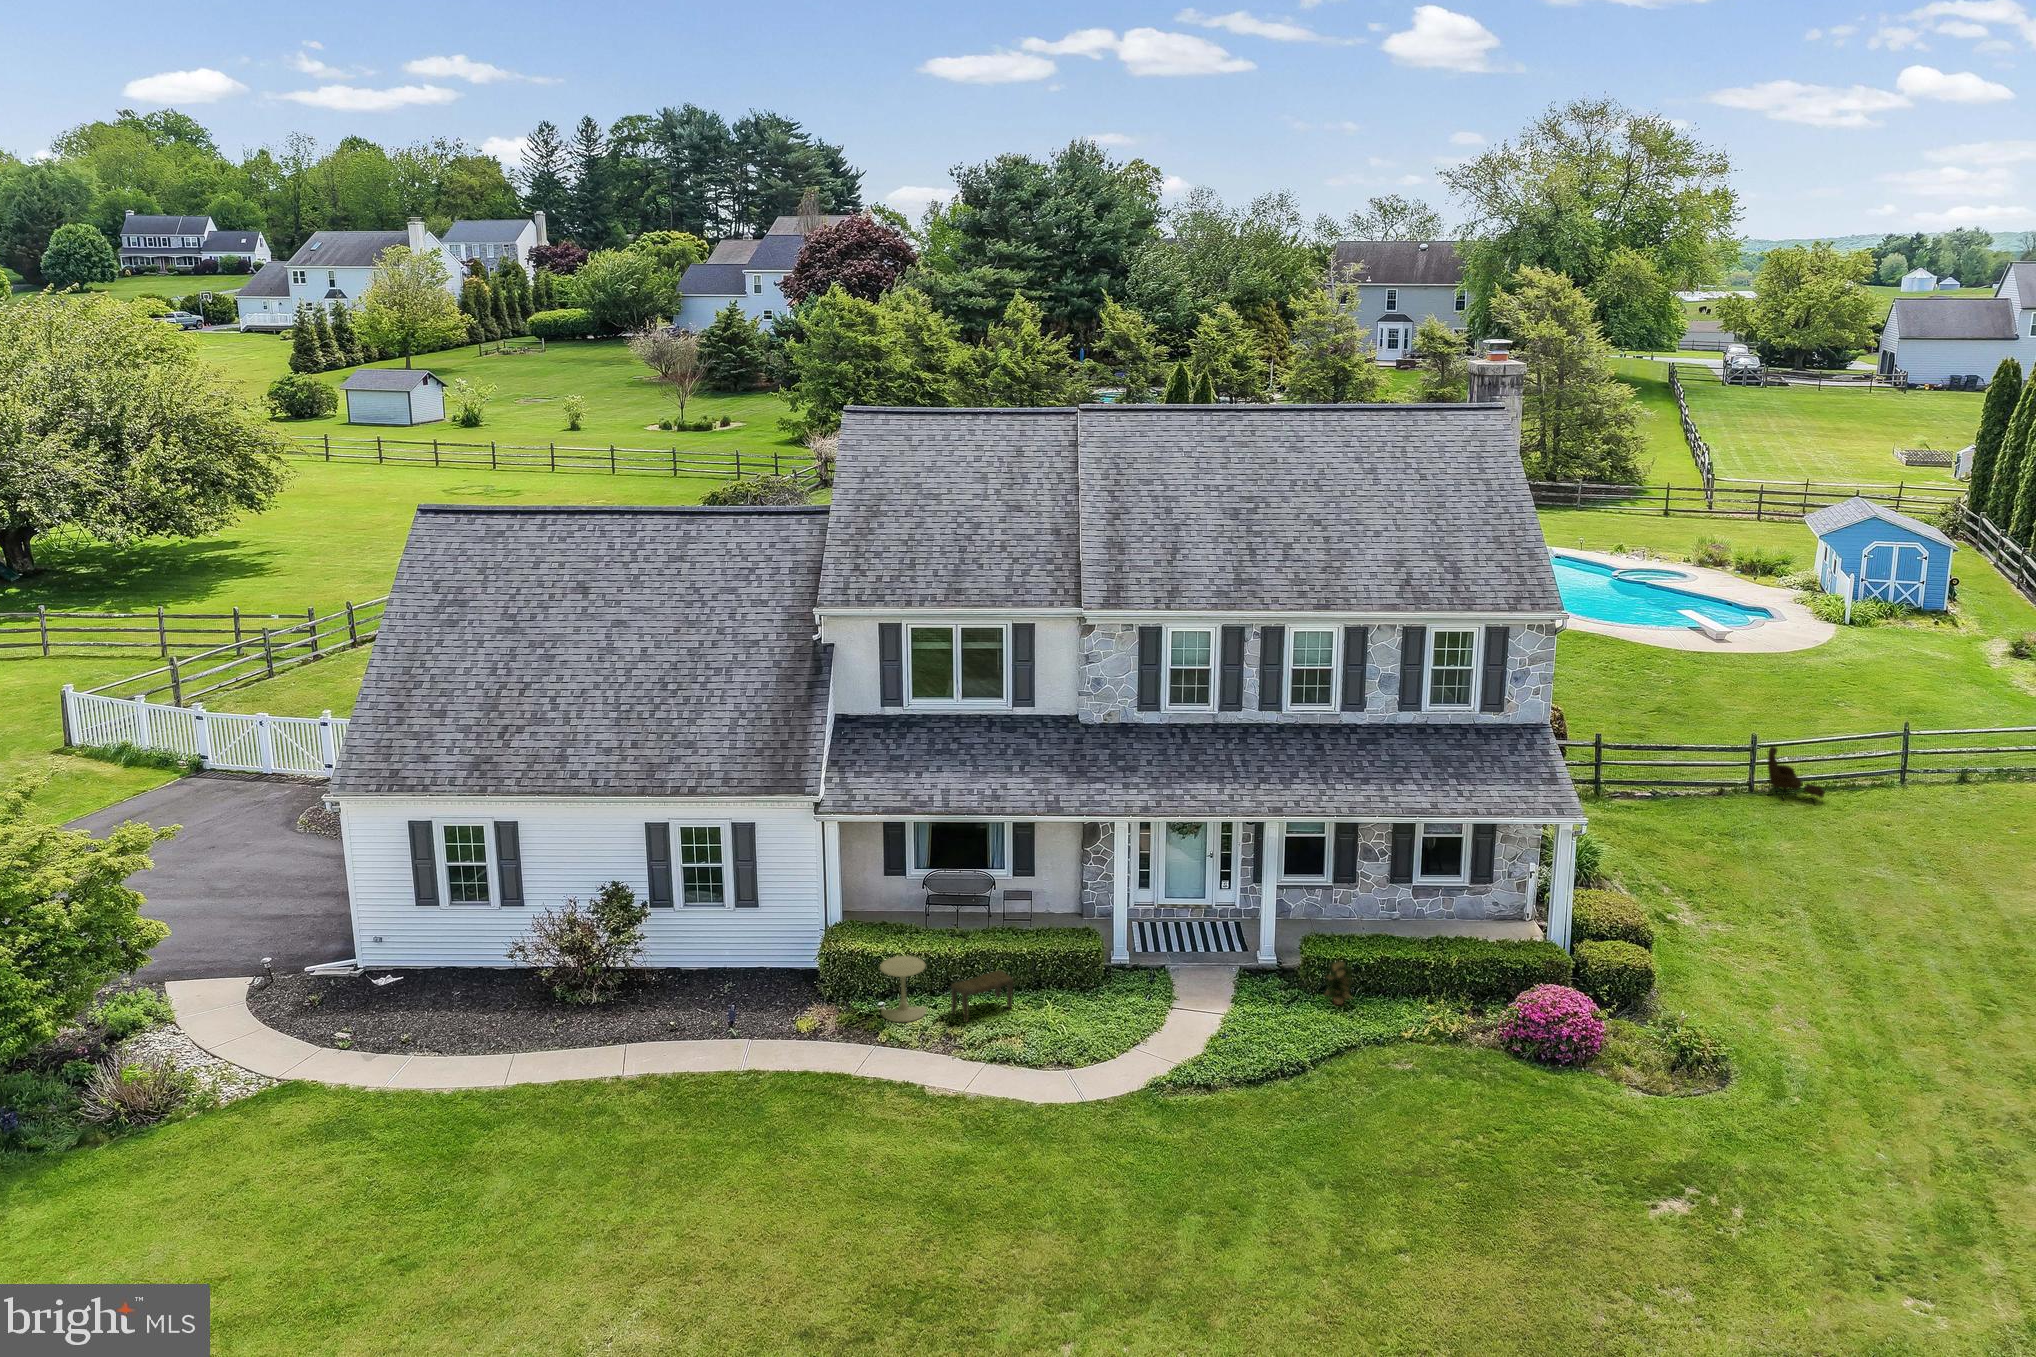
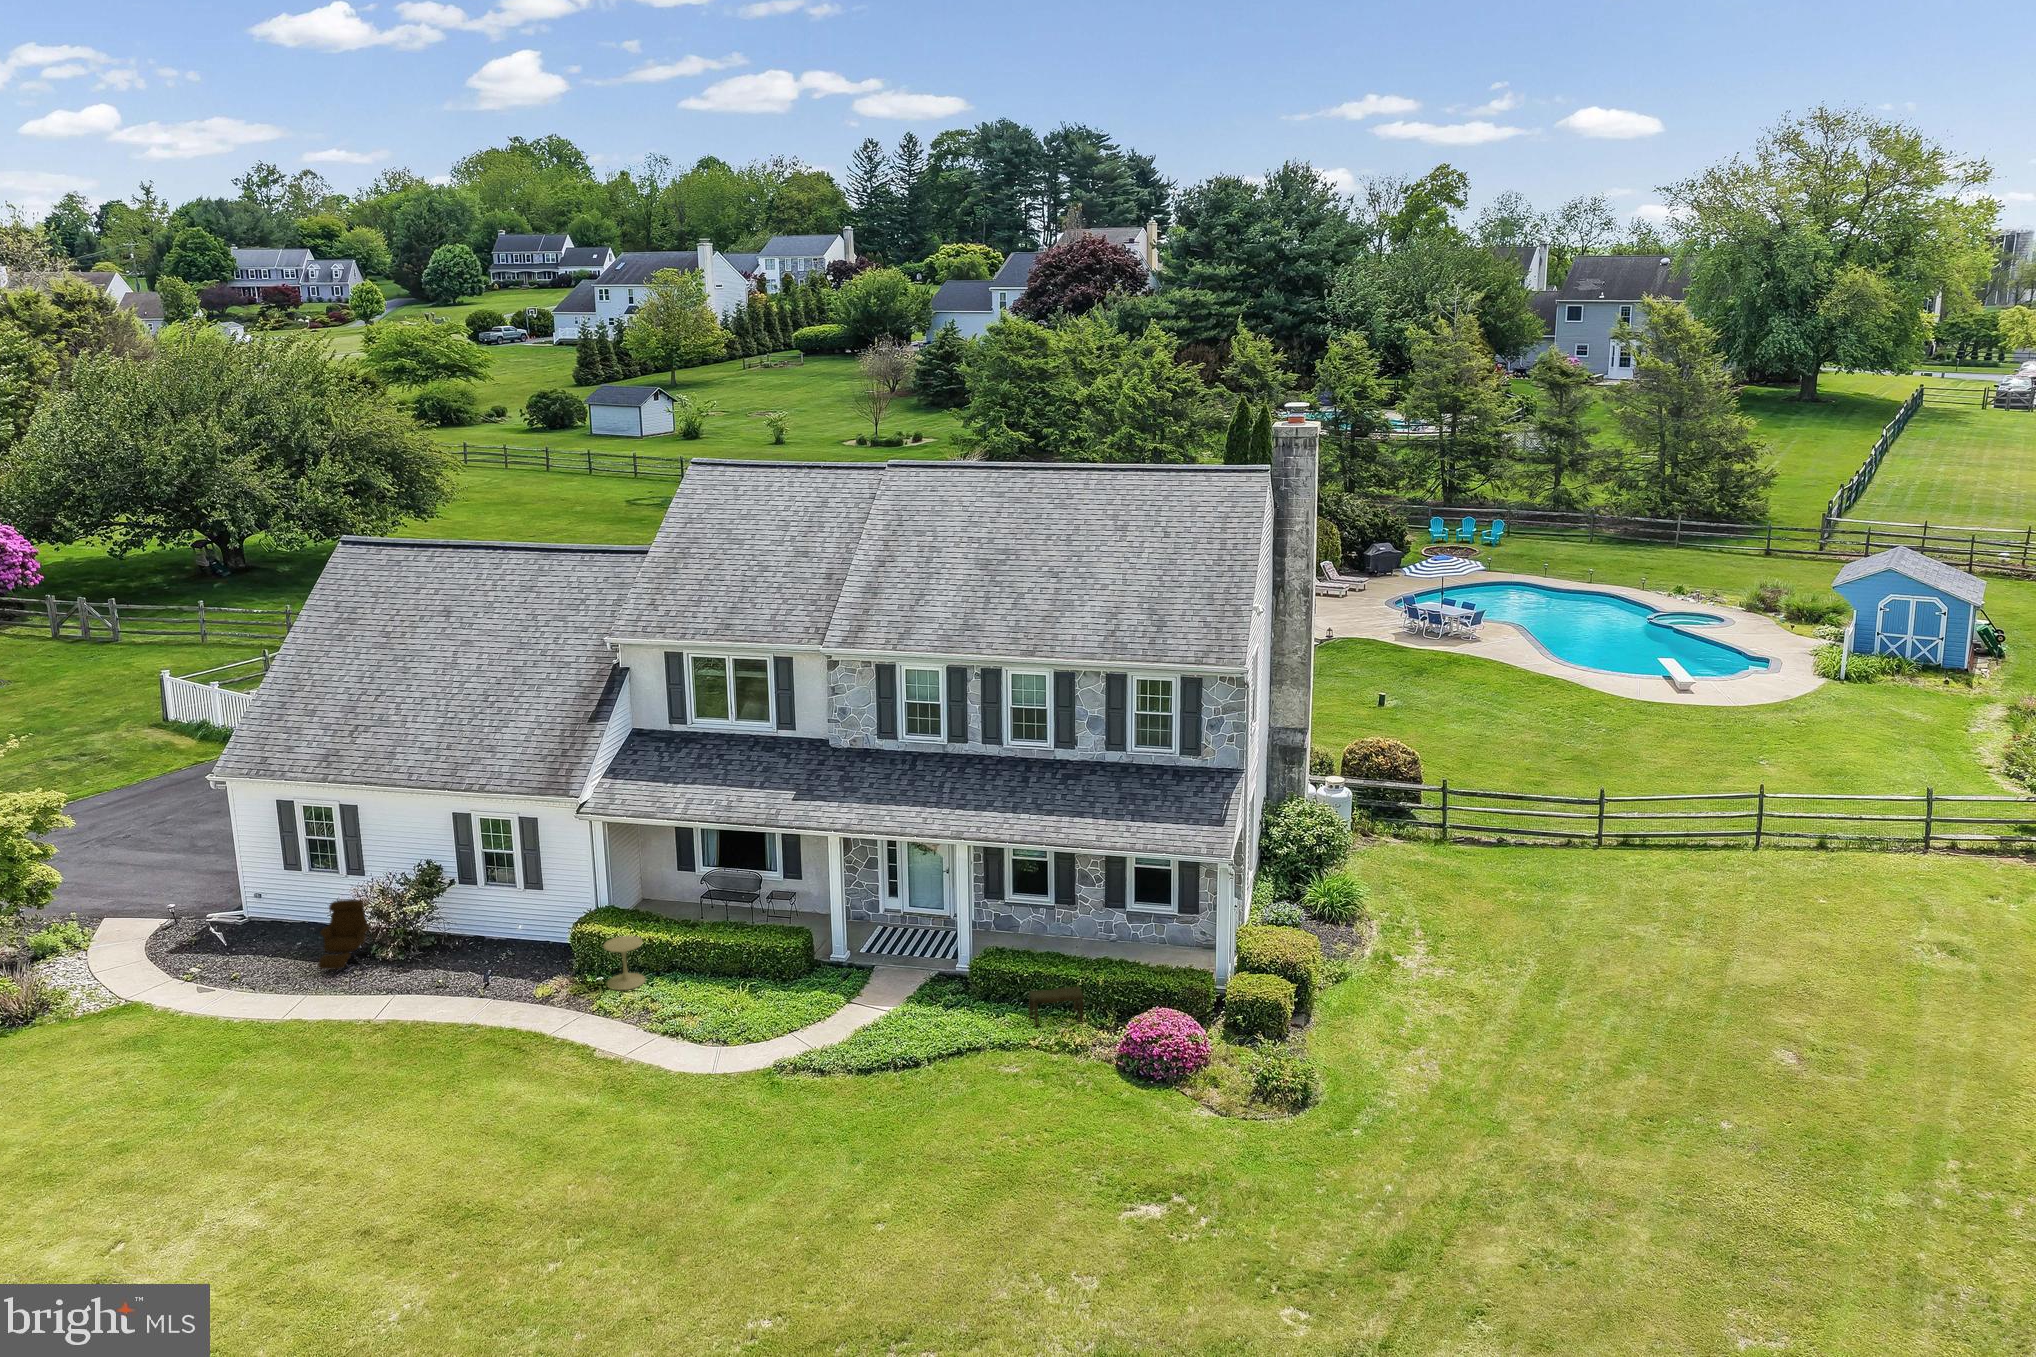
lounge chair: present [1768,747,1825,800] -> present [318,899,369,973]
decorative plant: present [1324,962,1352,1005] -> none [976,968,1003,1007]
bench: present [951,970,1013,1022] -> present [1029,986,1084,1026]

